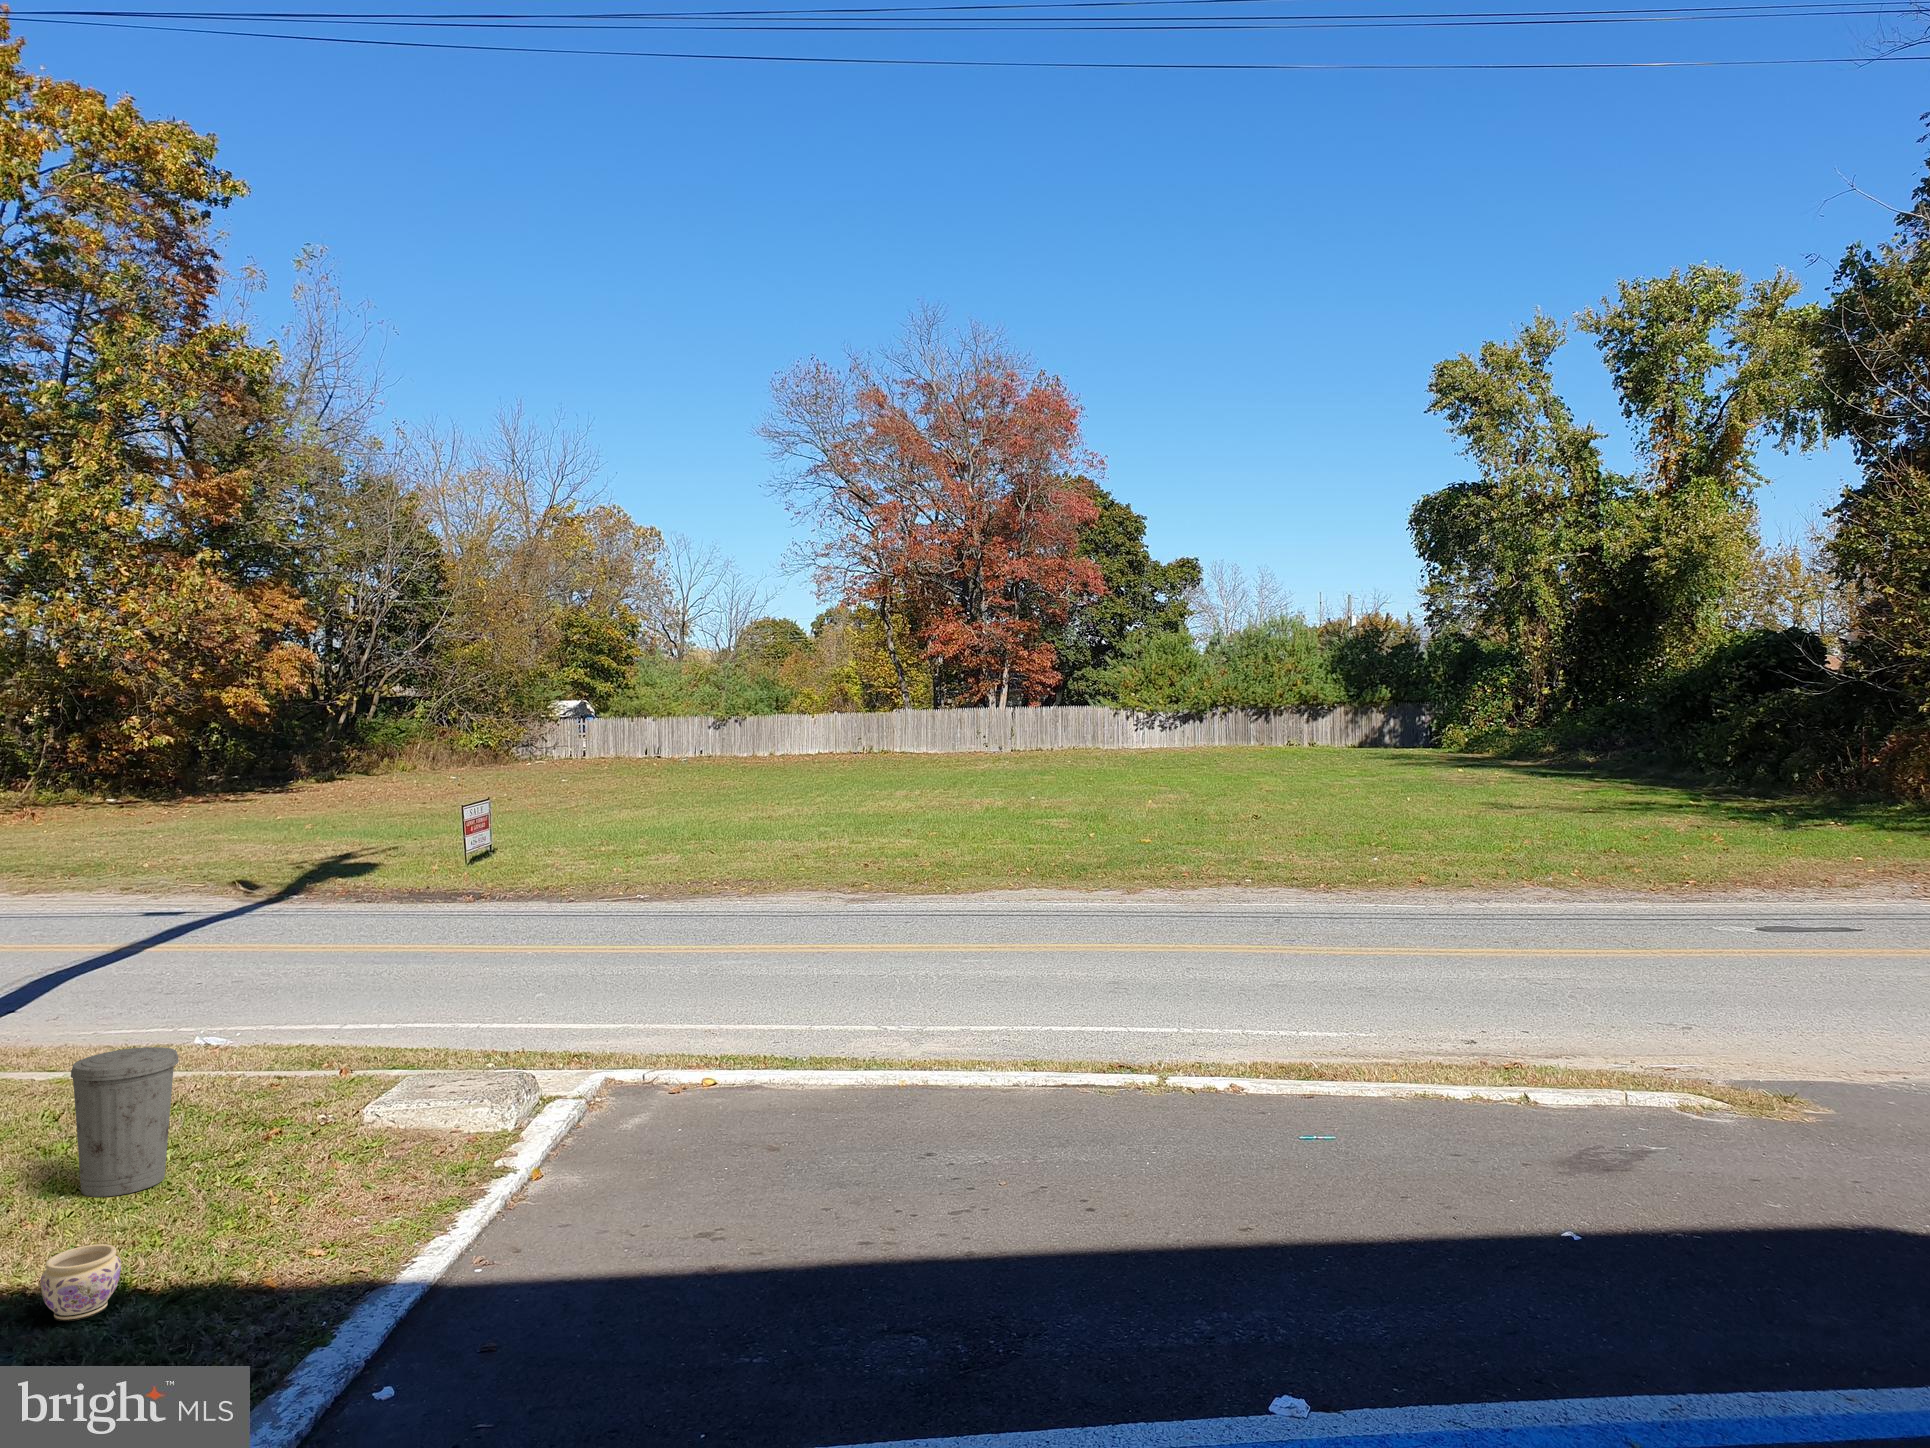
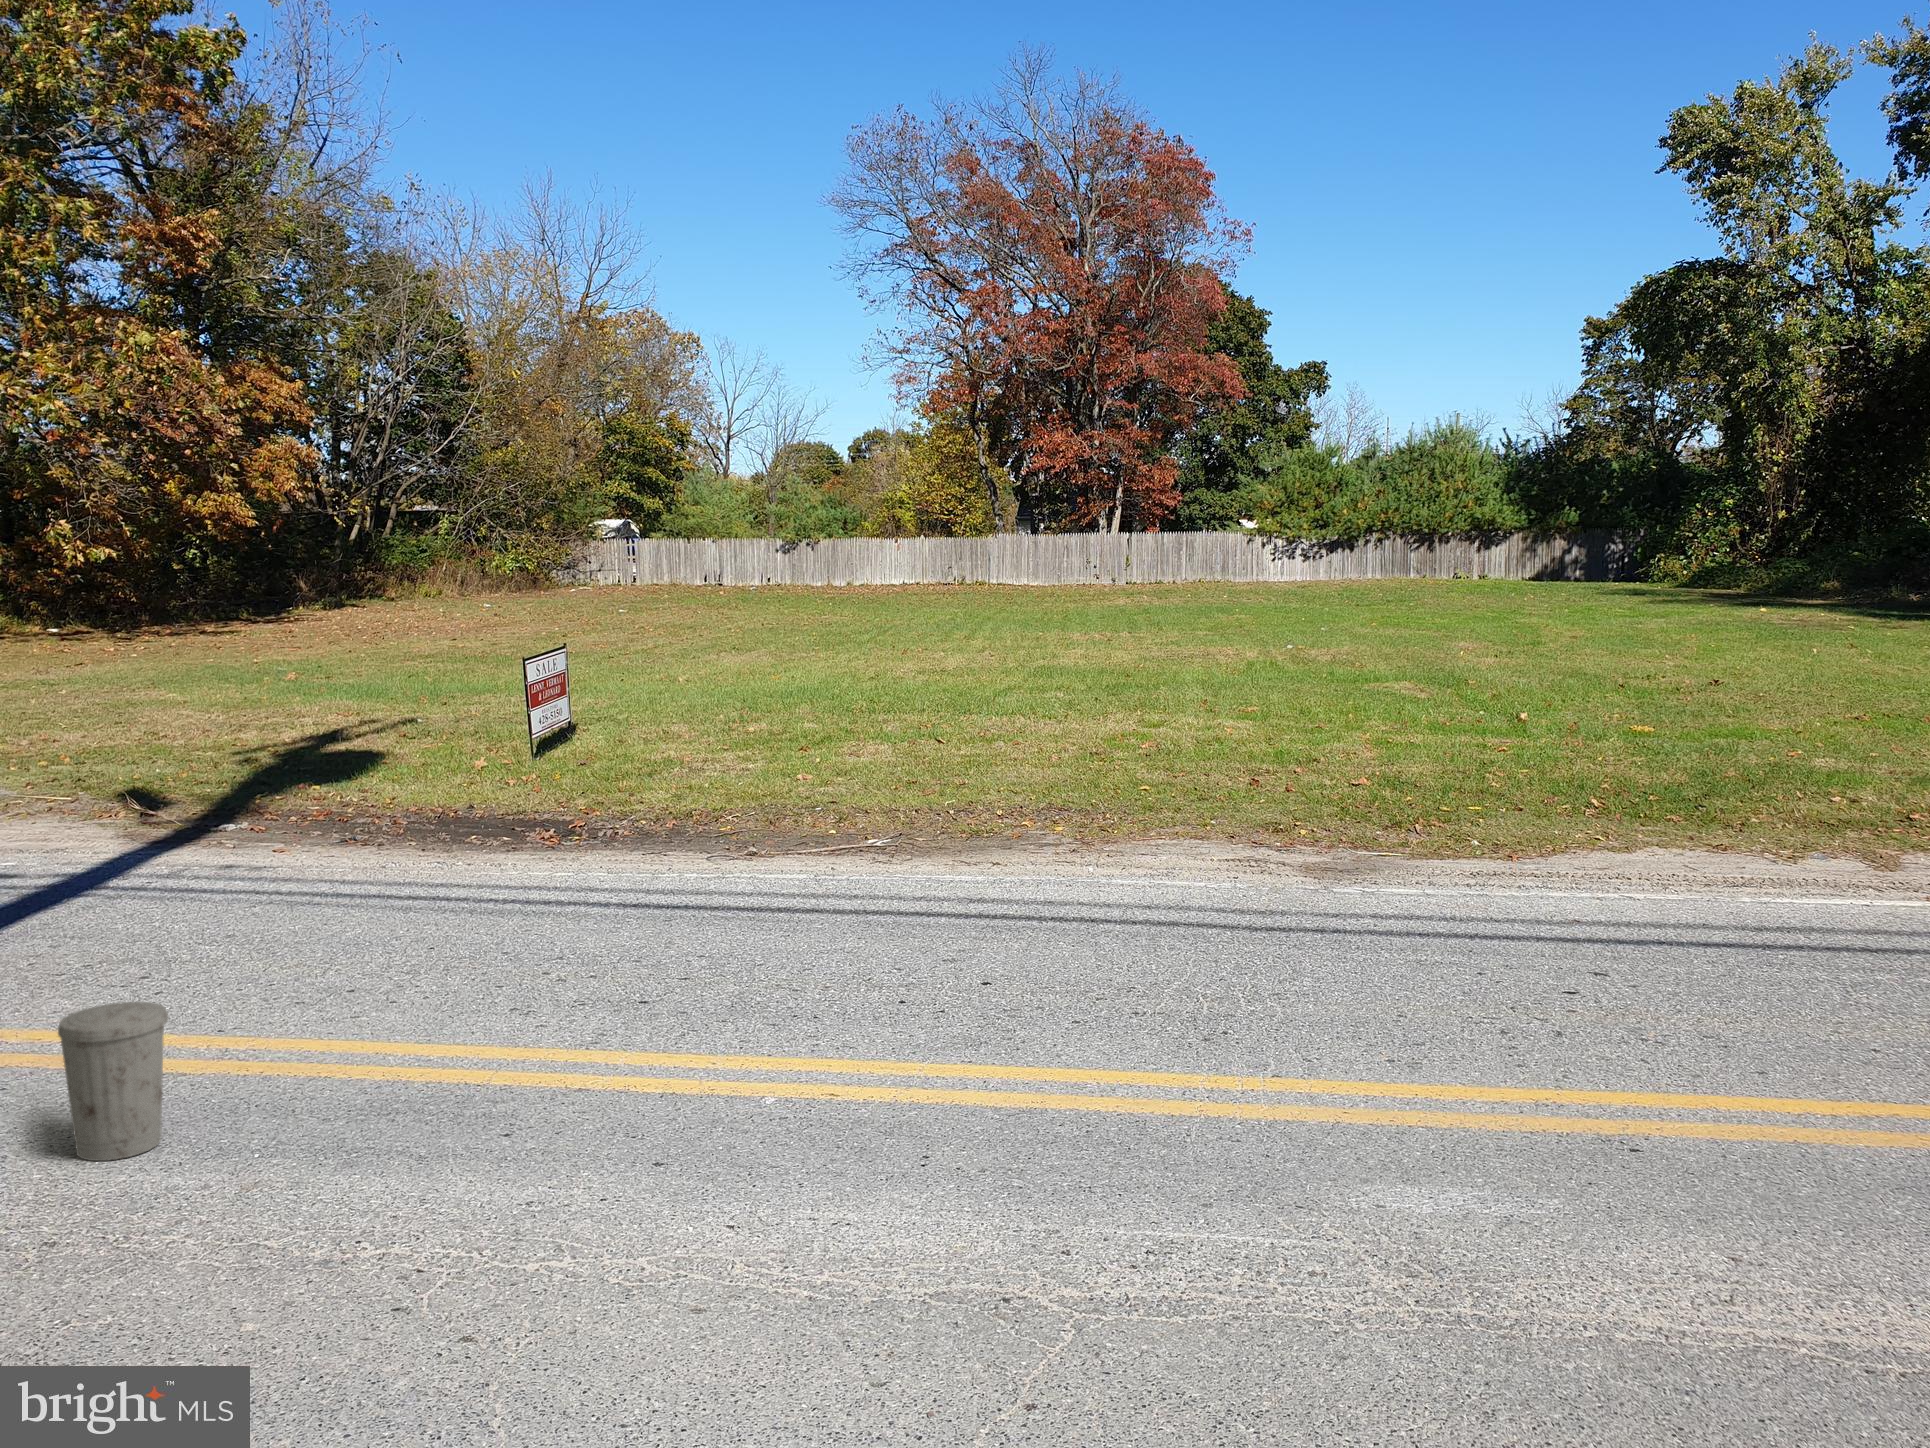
planter: present [40,1244,121,1321] -> none [36,1230,116,1309]

